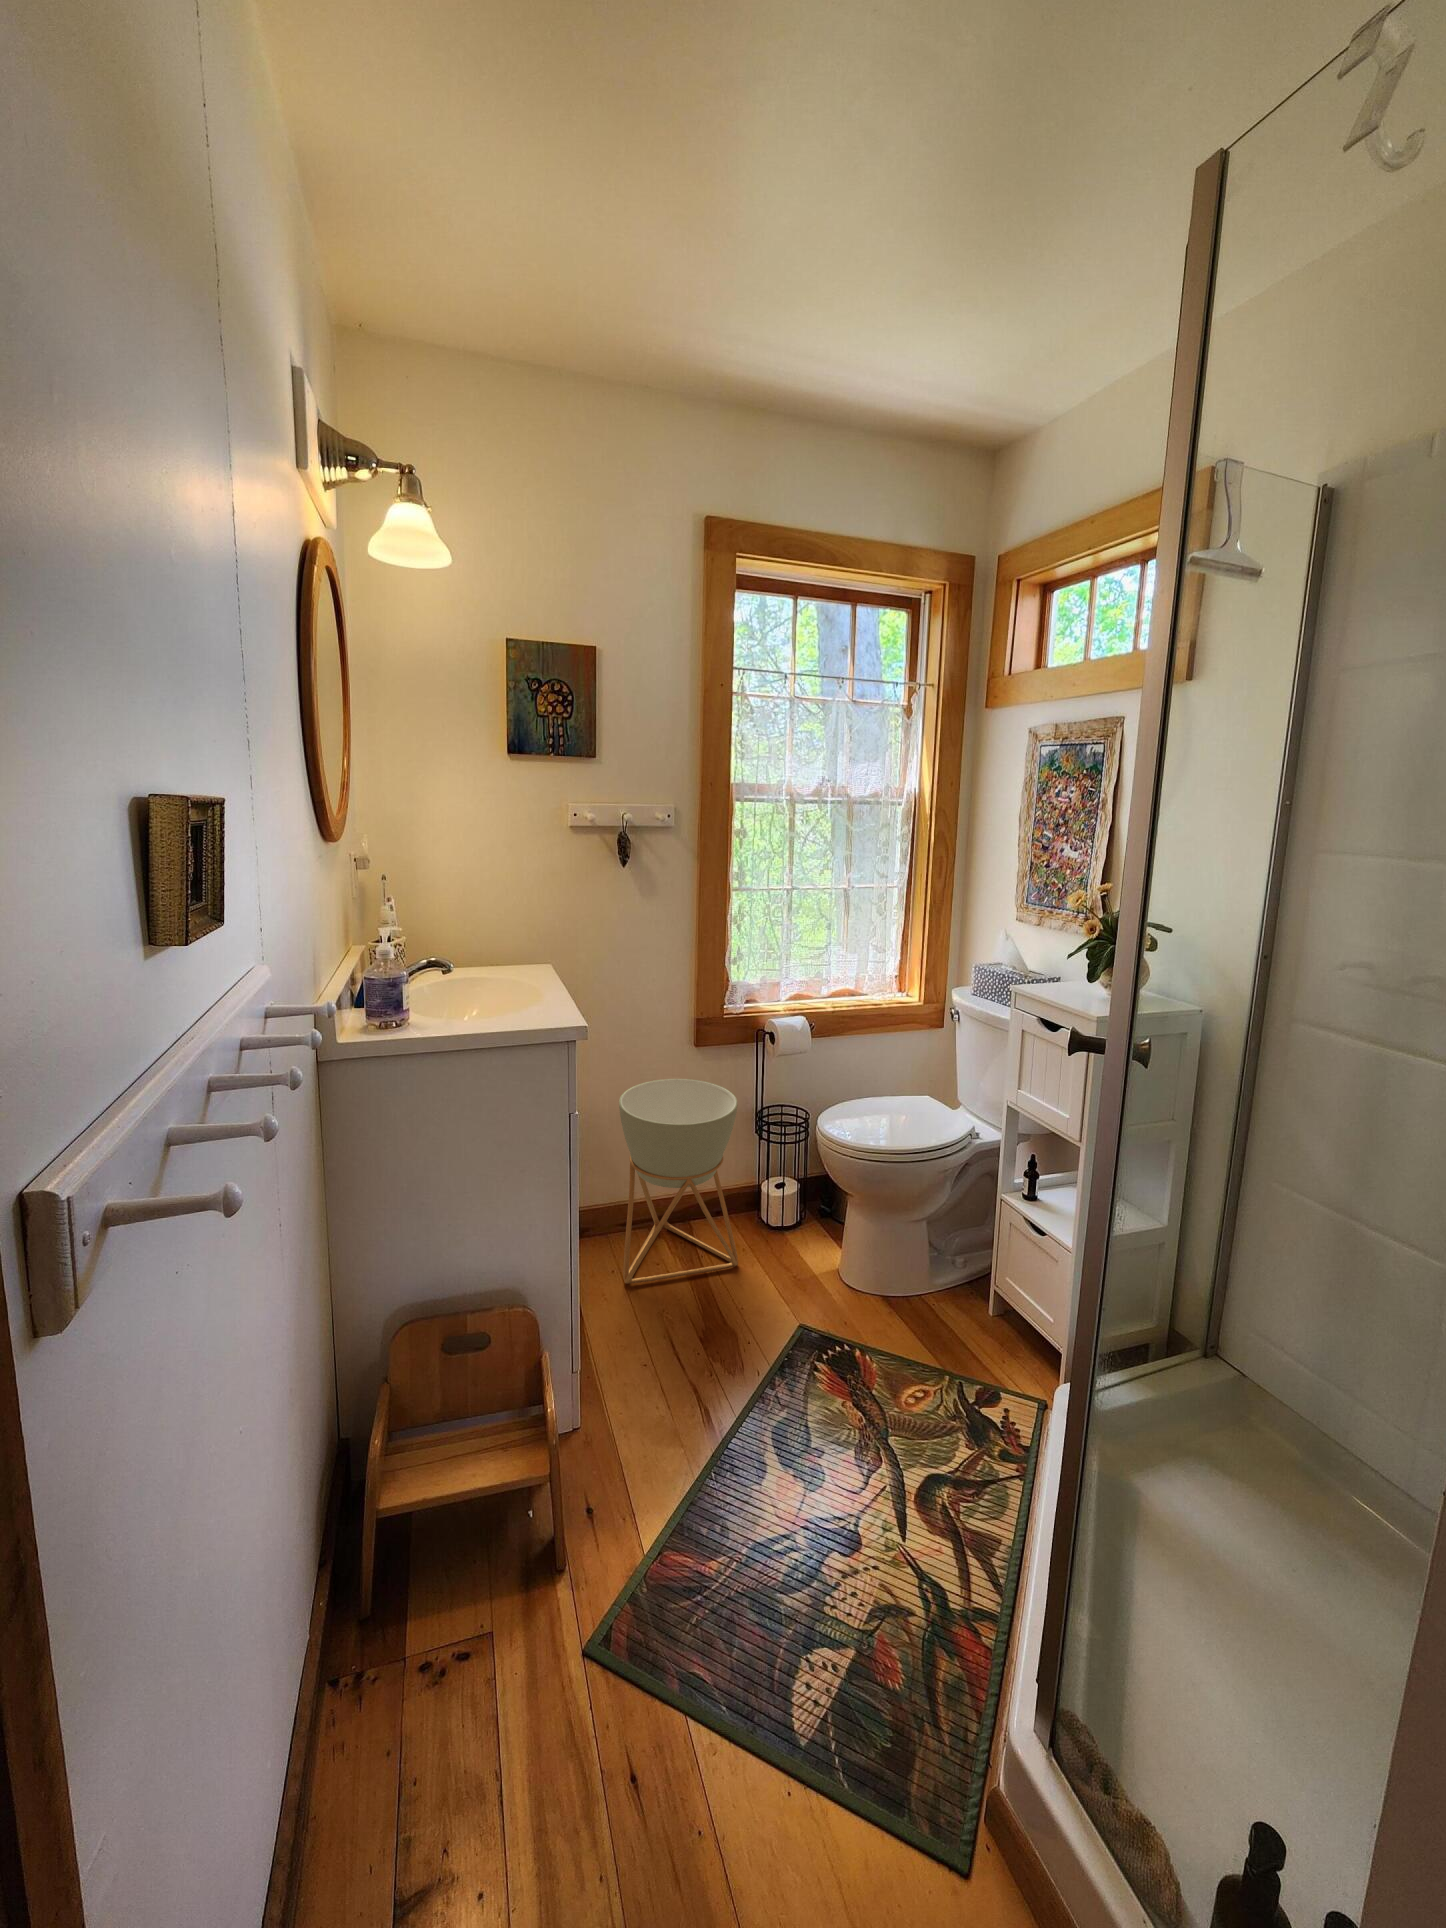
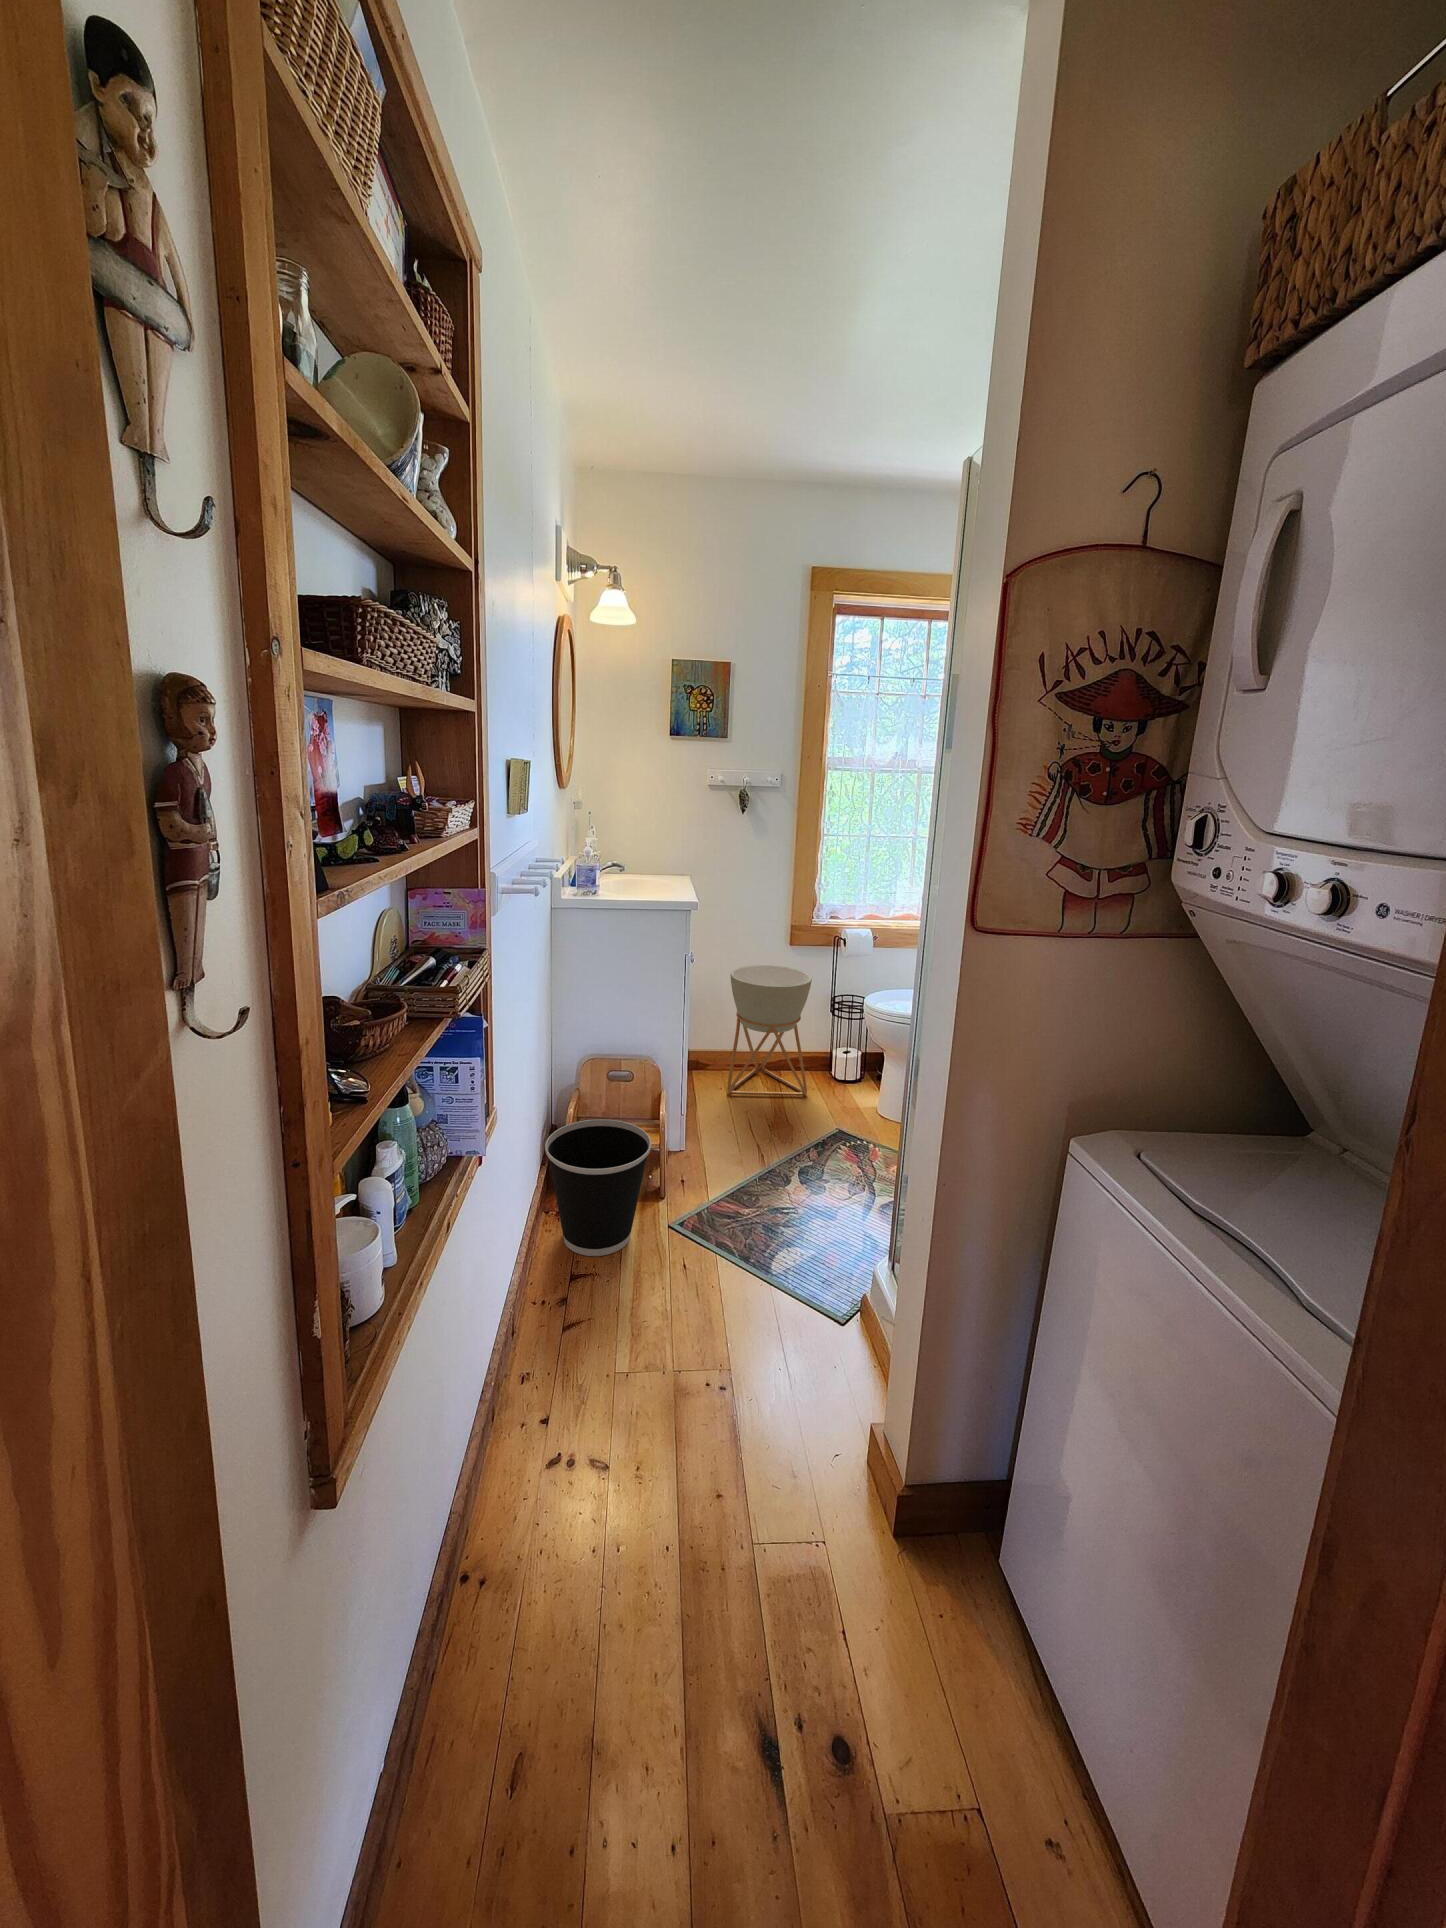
wastebasket: none [330,1479,554,1814] -> present [545,1119,651,1256]

